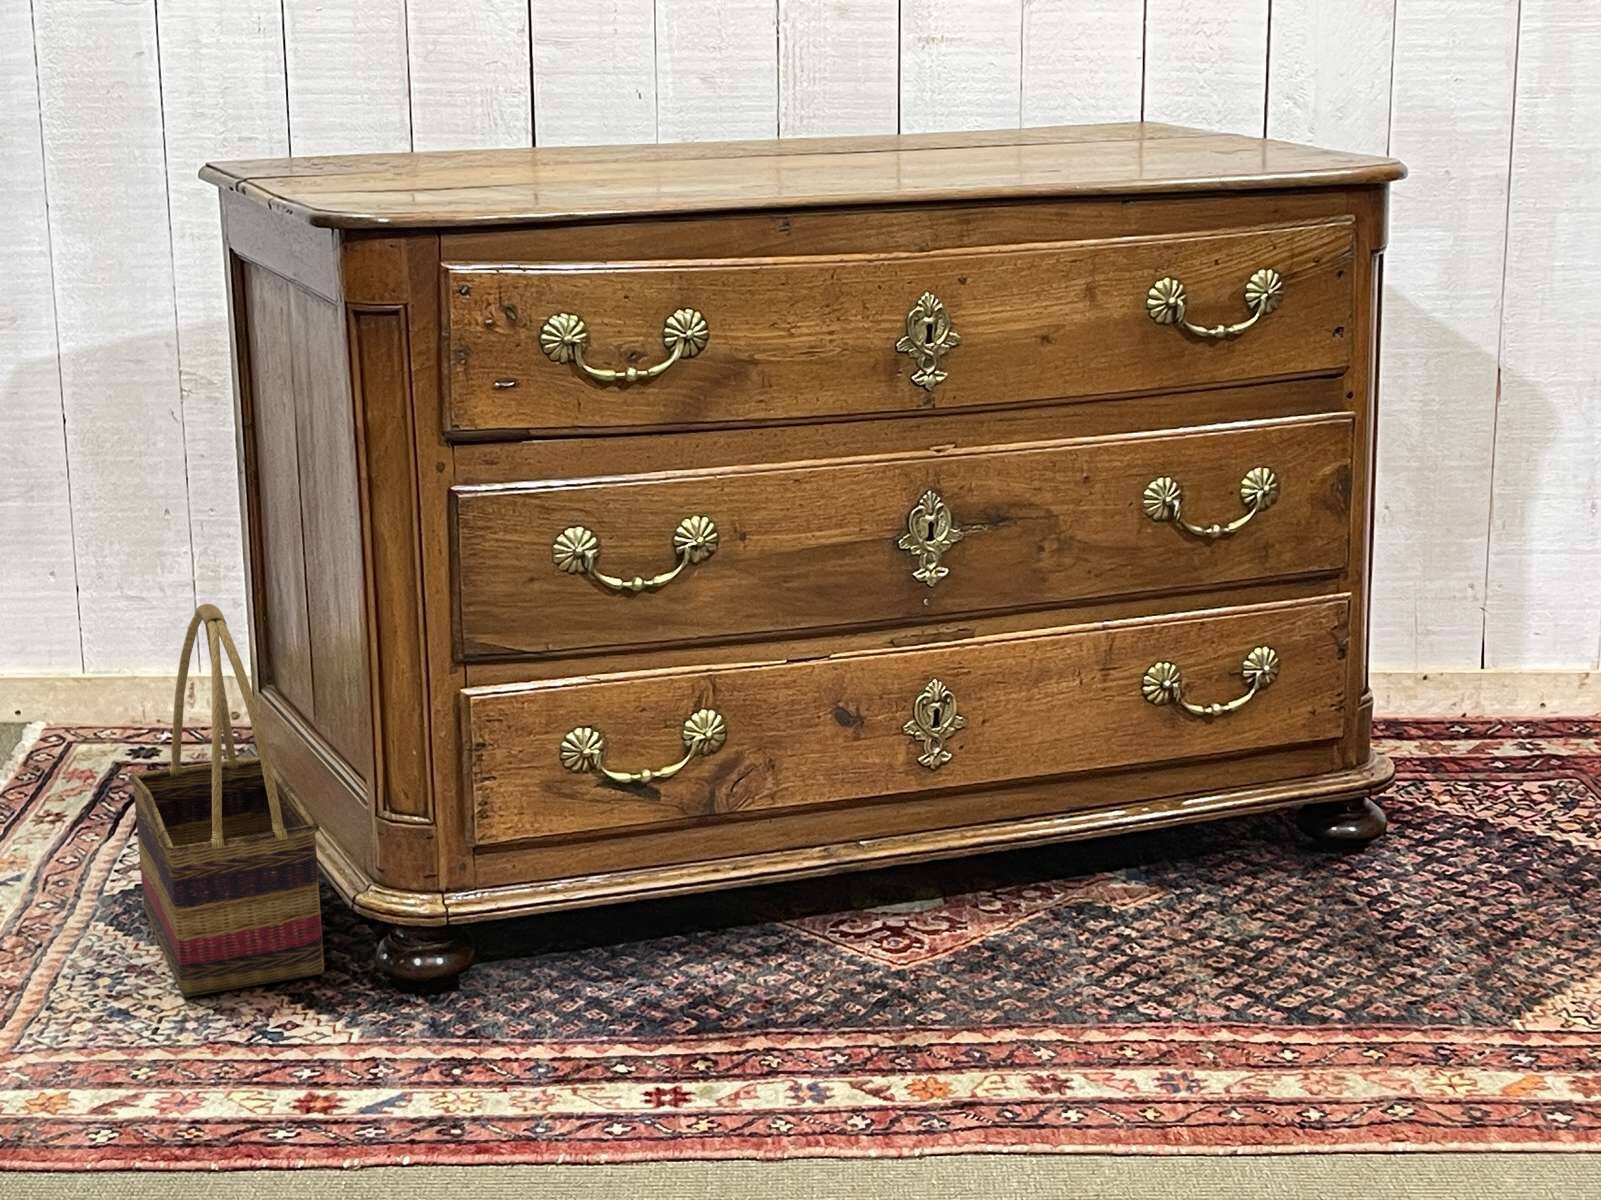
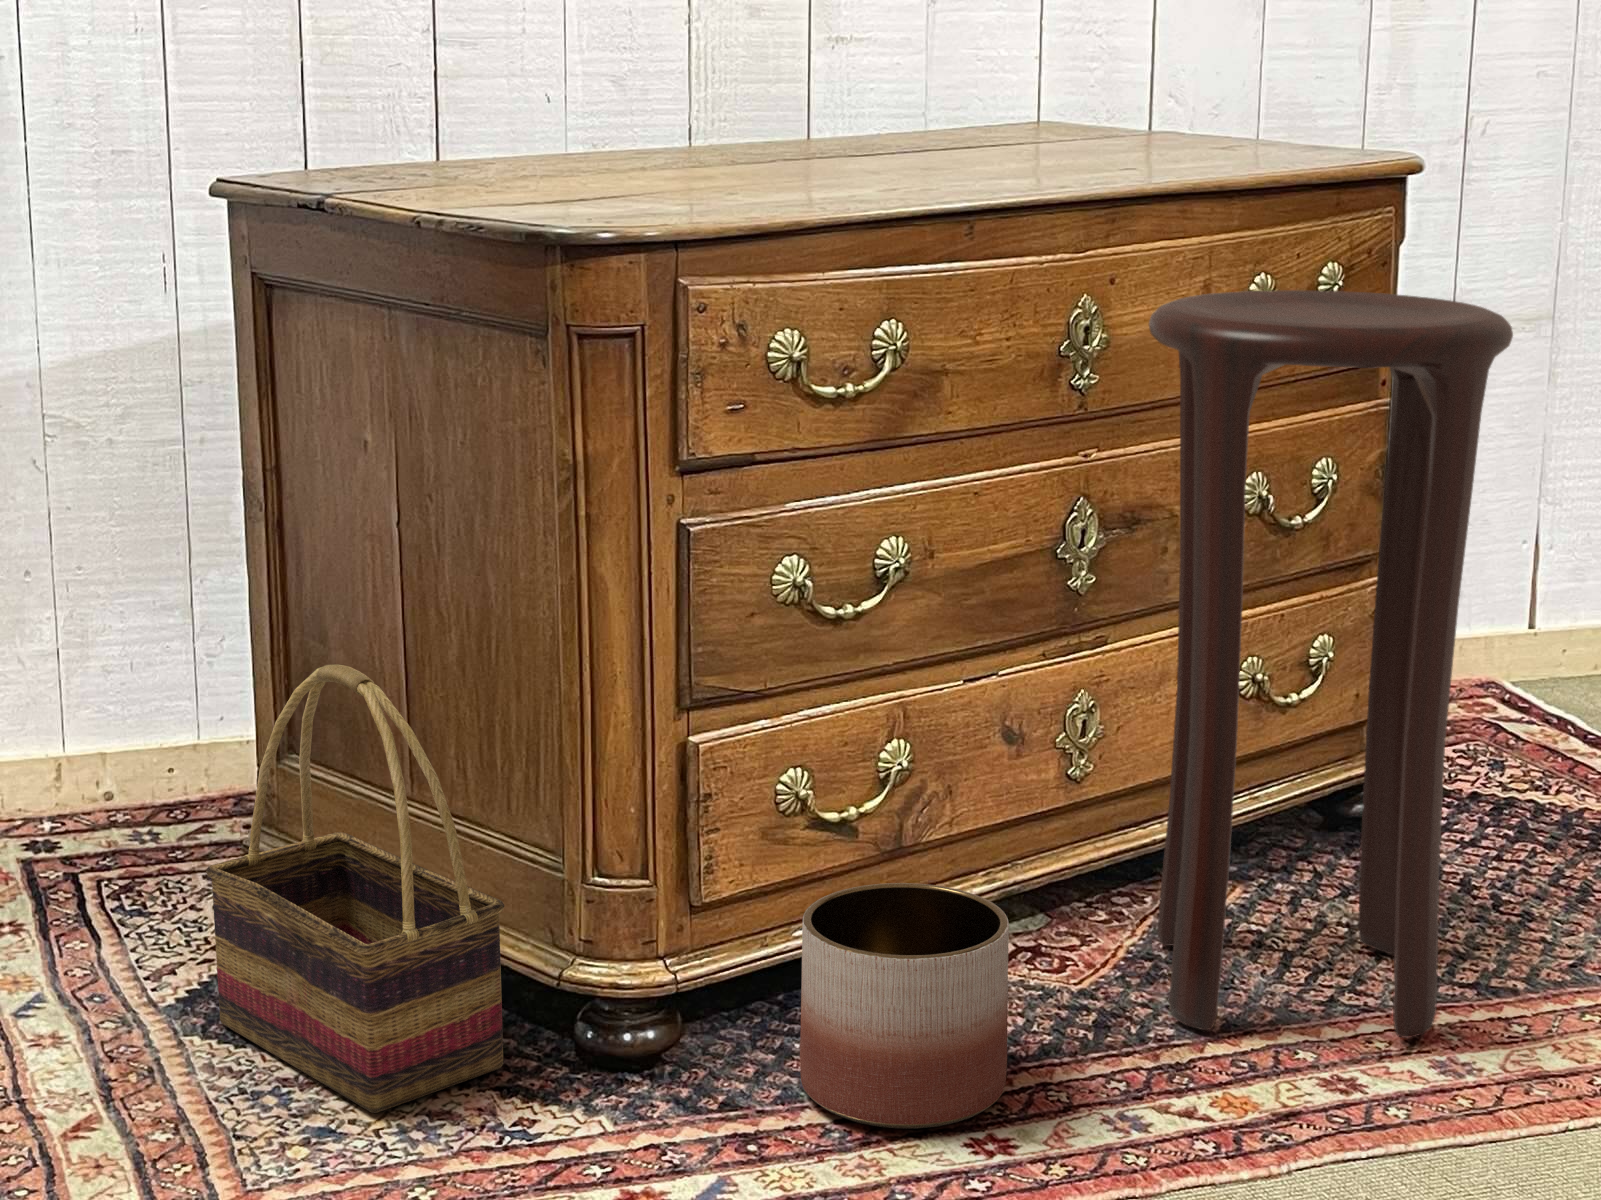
stool: none [932,292,1293,1052] -> present [1149,290,1513,1038]
planter: none [536,842,734,1069] -> present [800,883,1009,1128]

